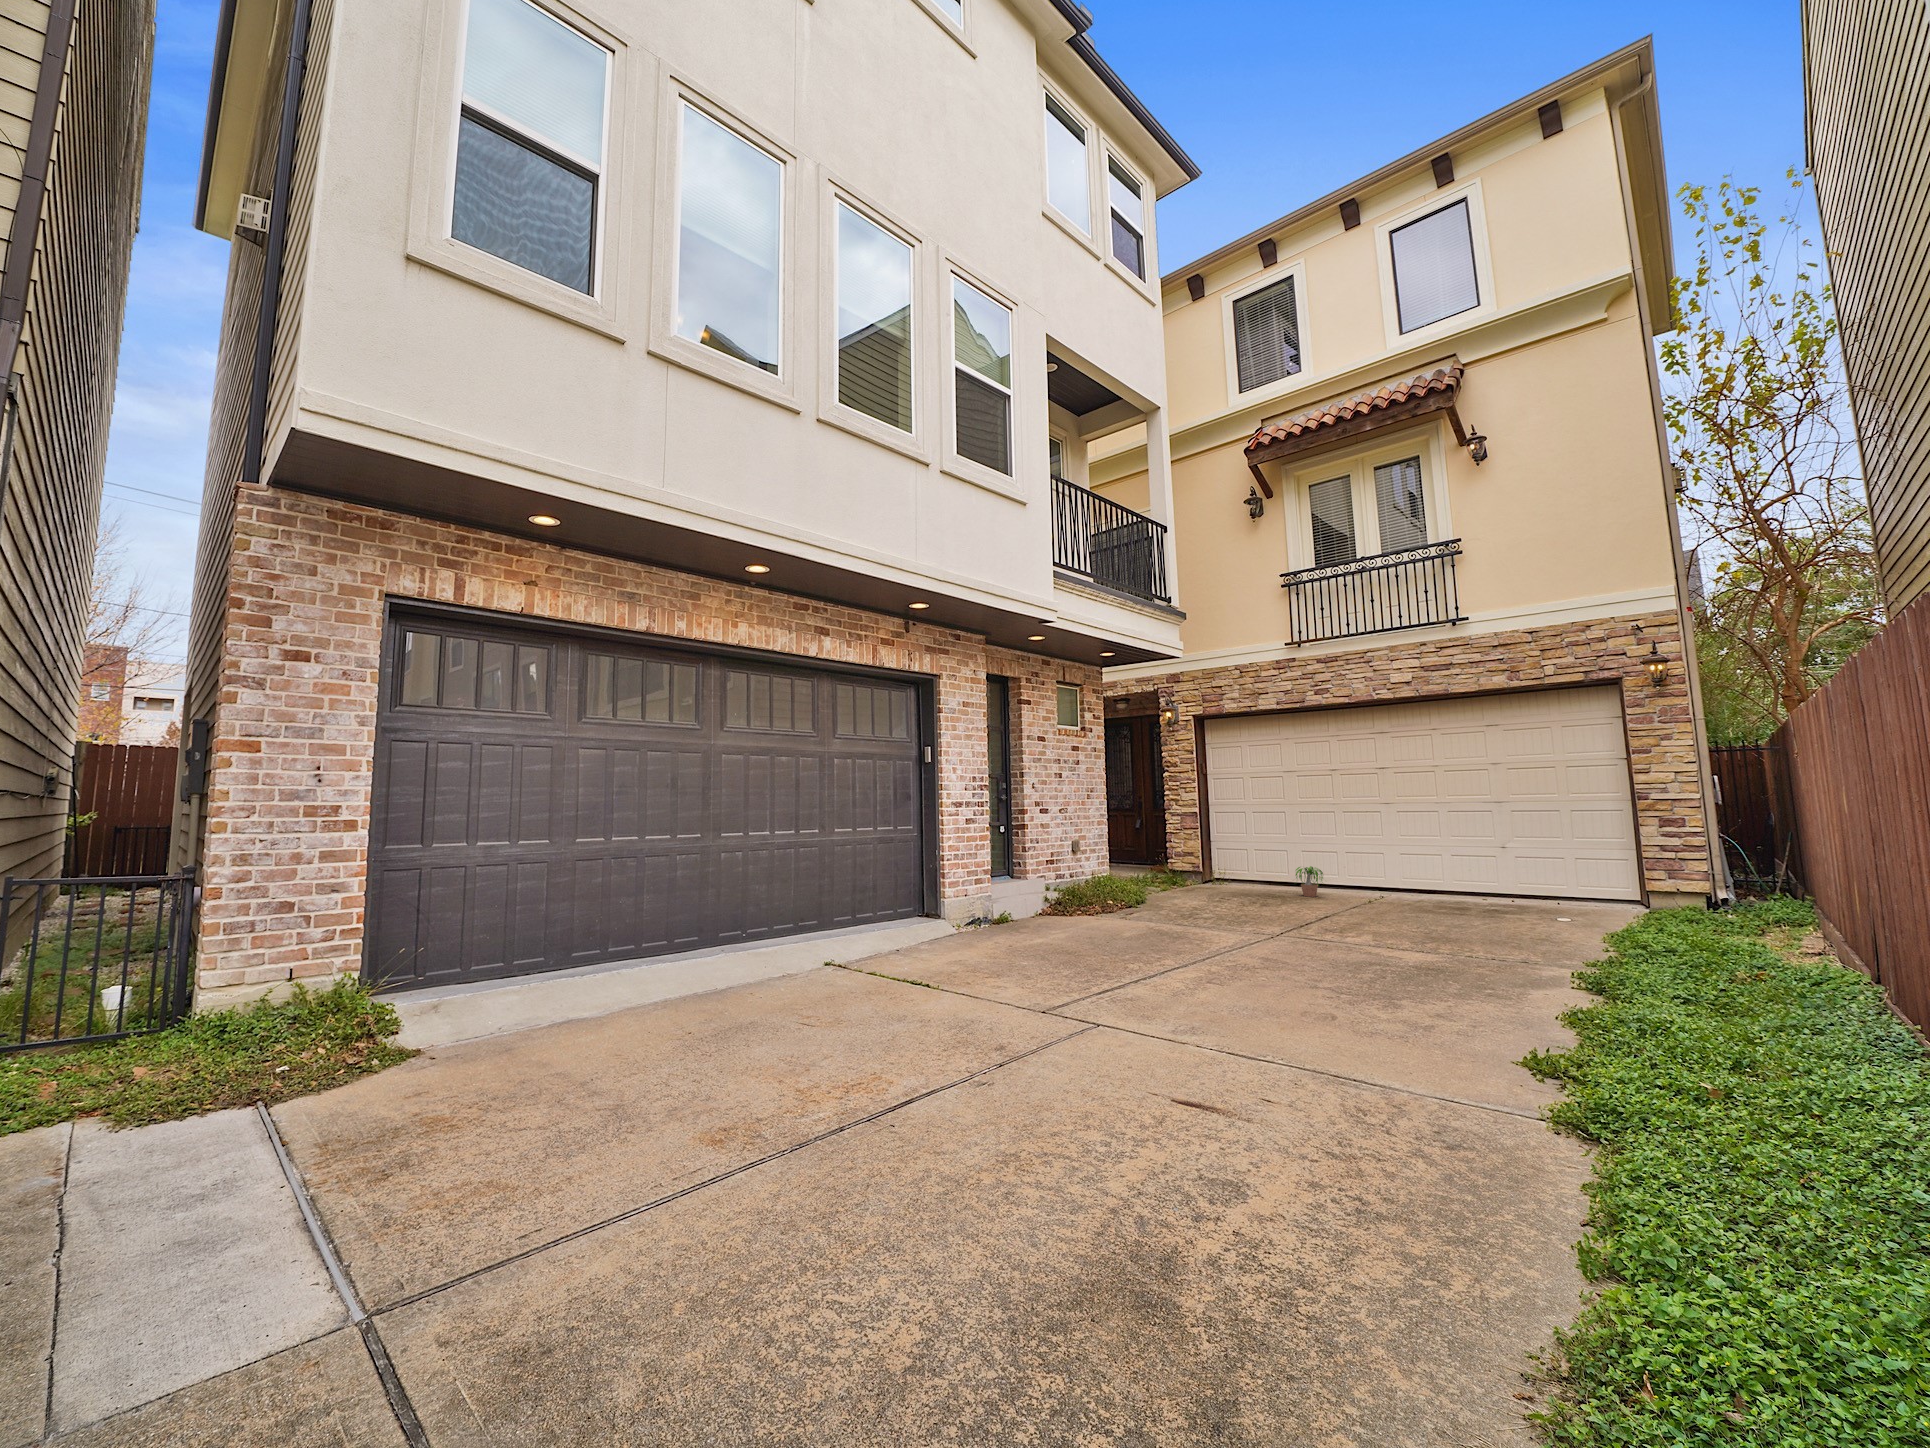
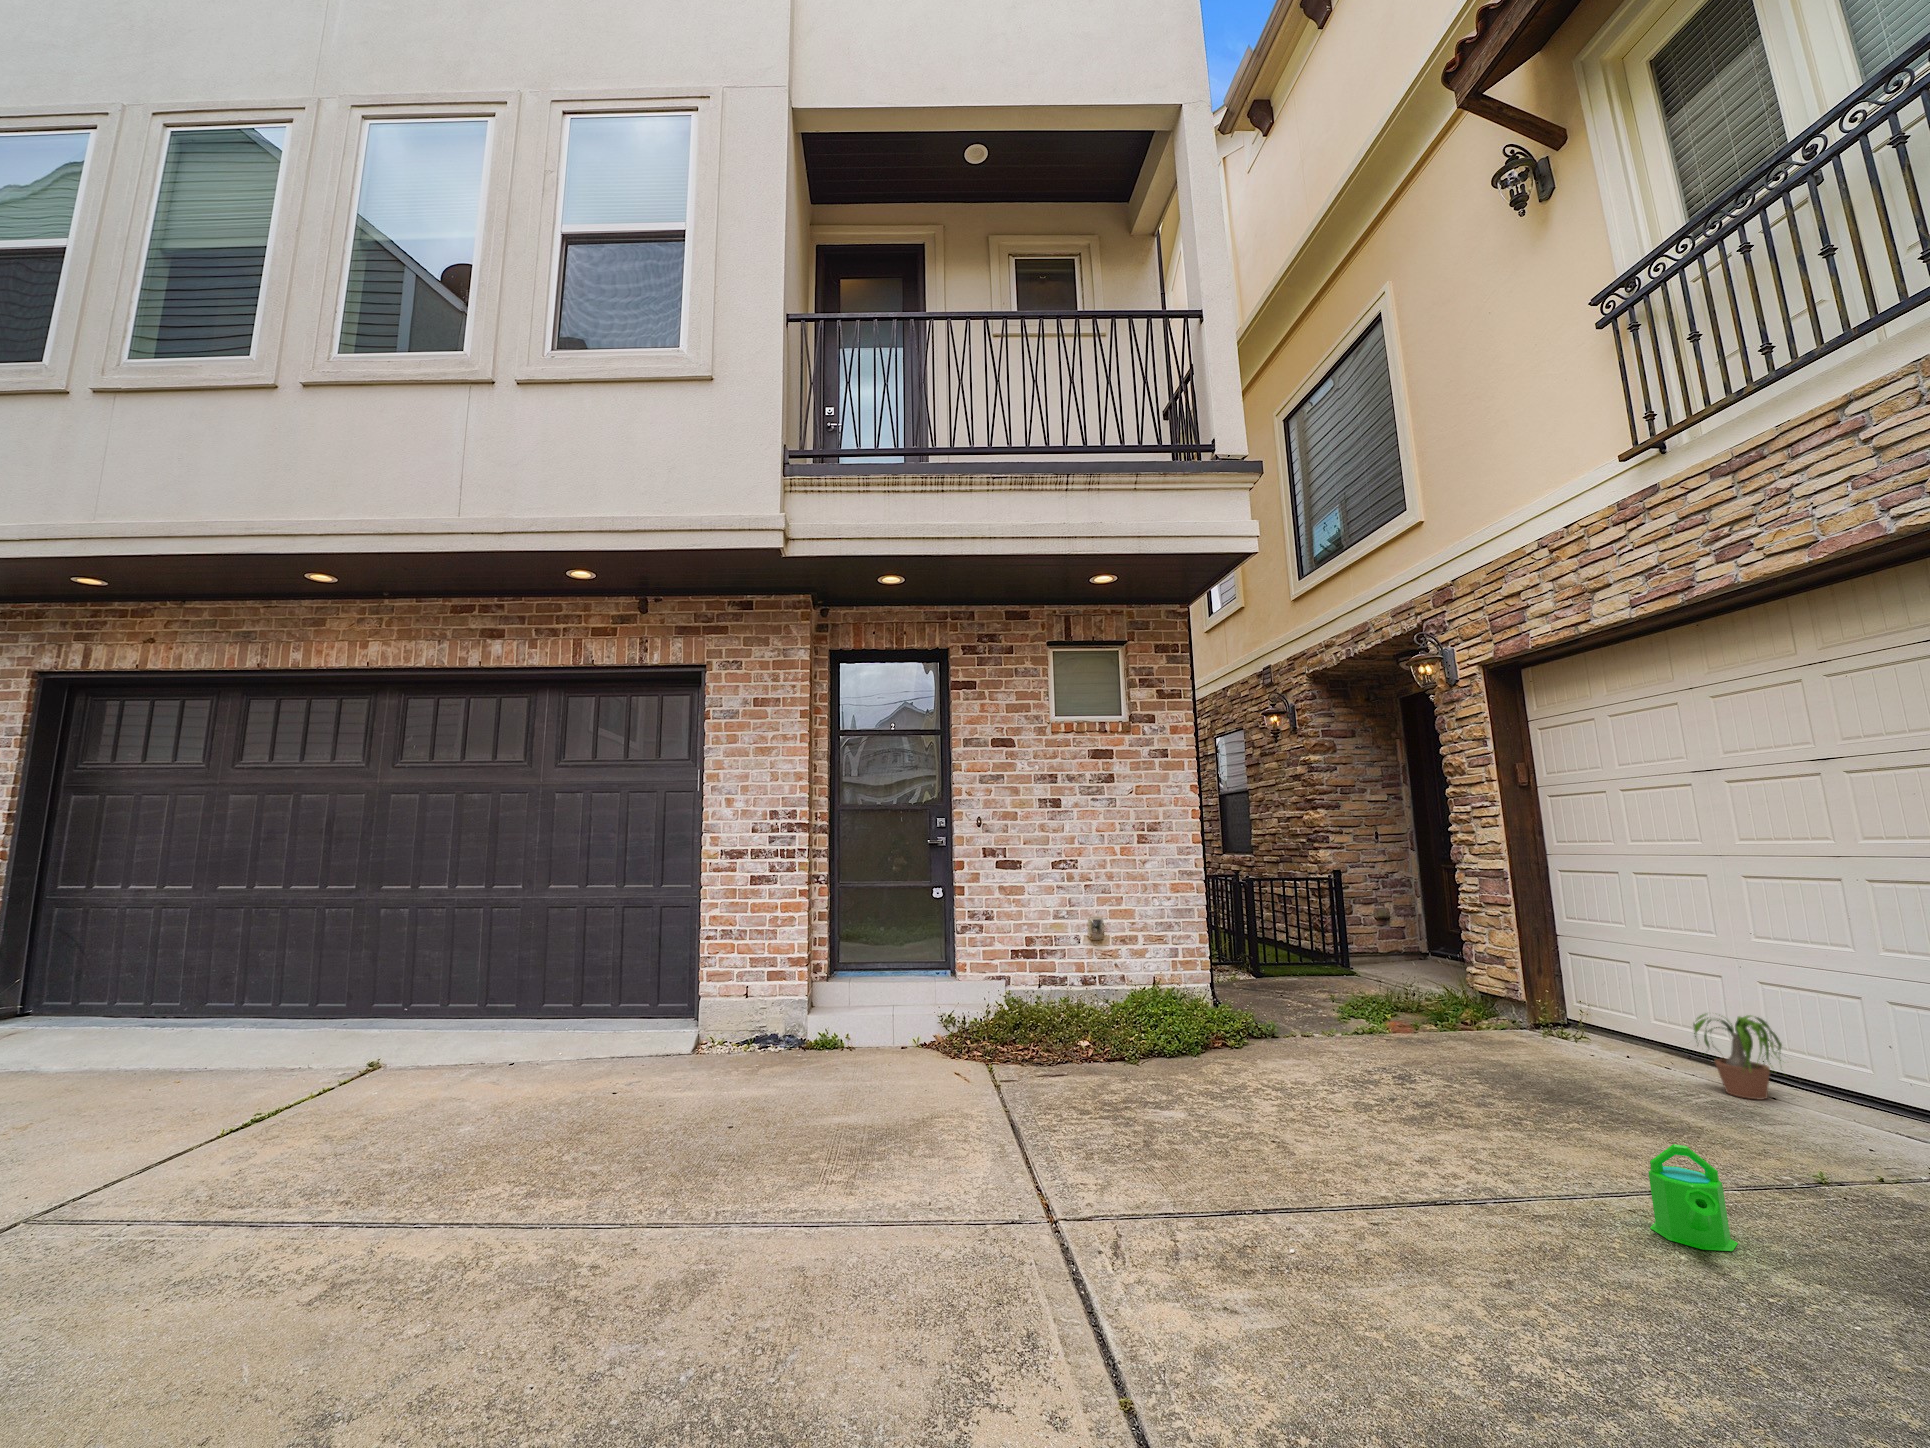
watering can: none [1379,896,1411,925] -> present [1648,1144,1738,1251]

